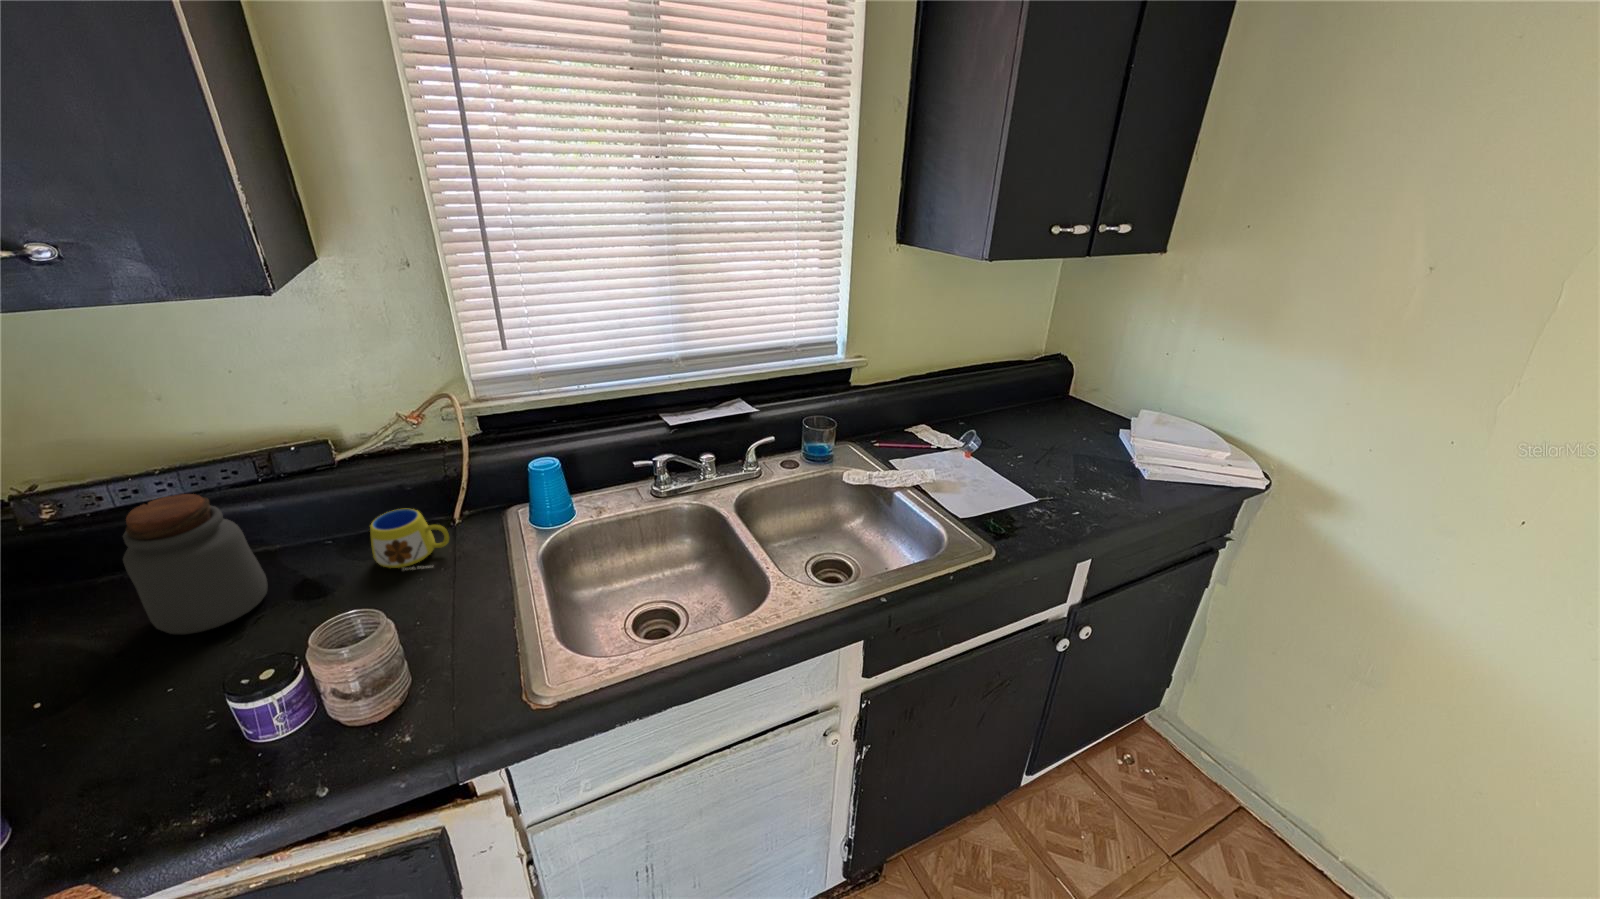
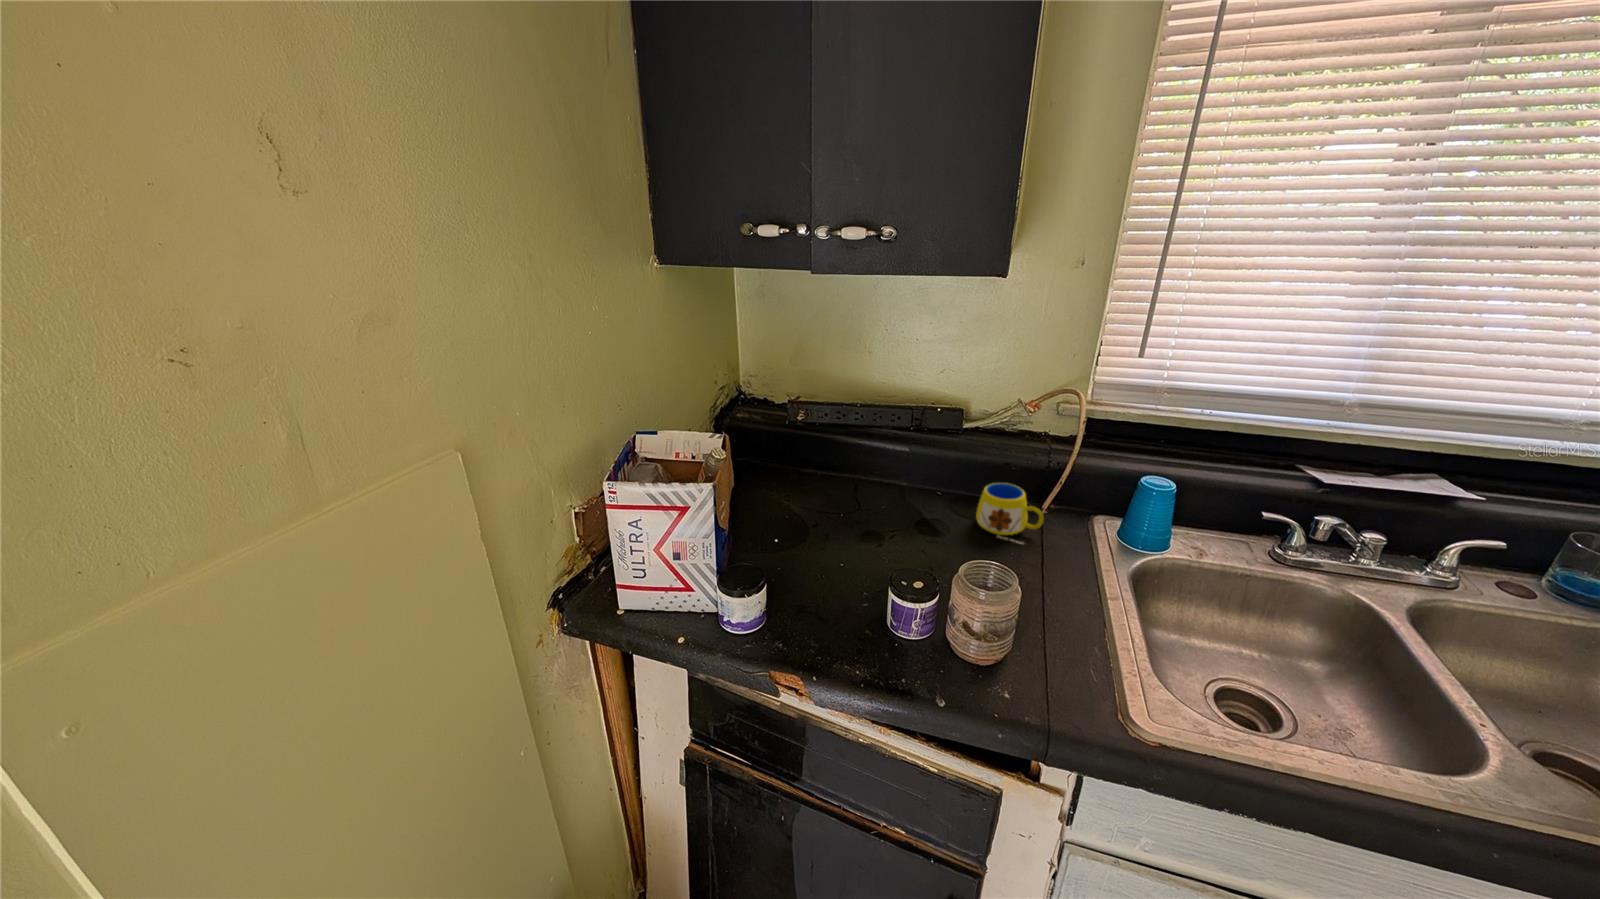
jar: present [123,494,267,634] -> none [833,424,902,529]

